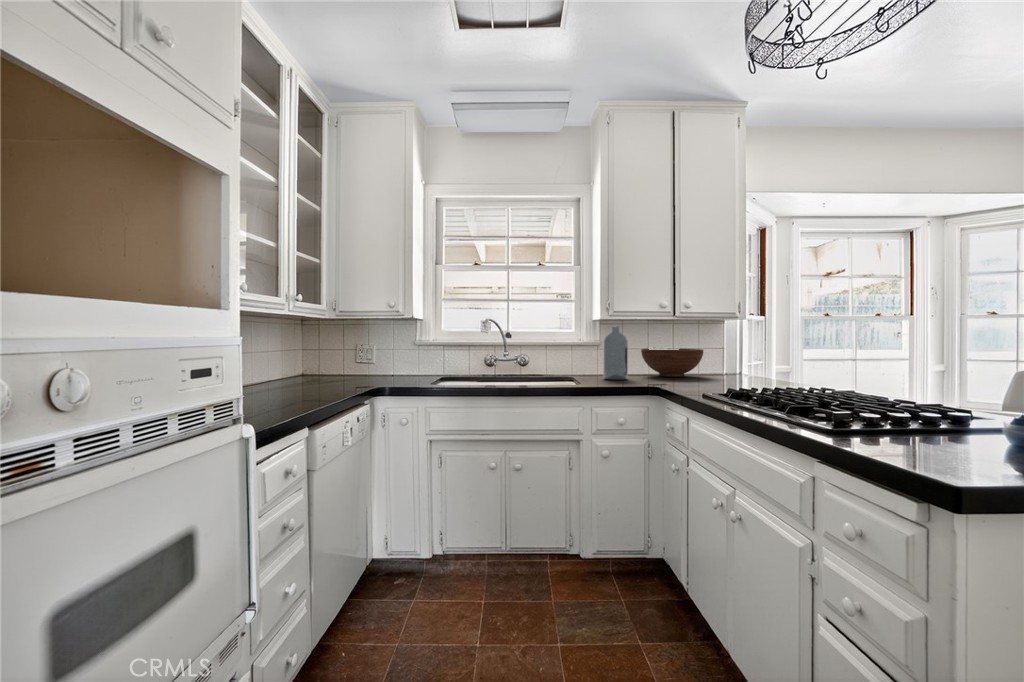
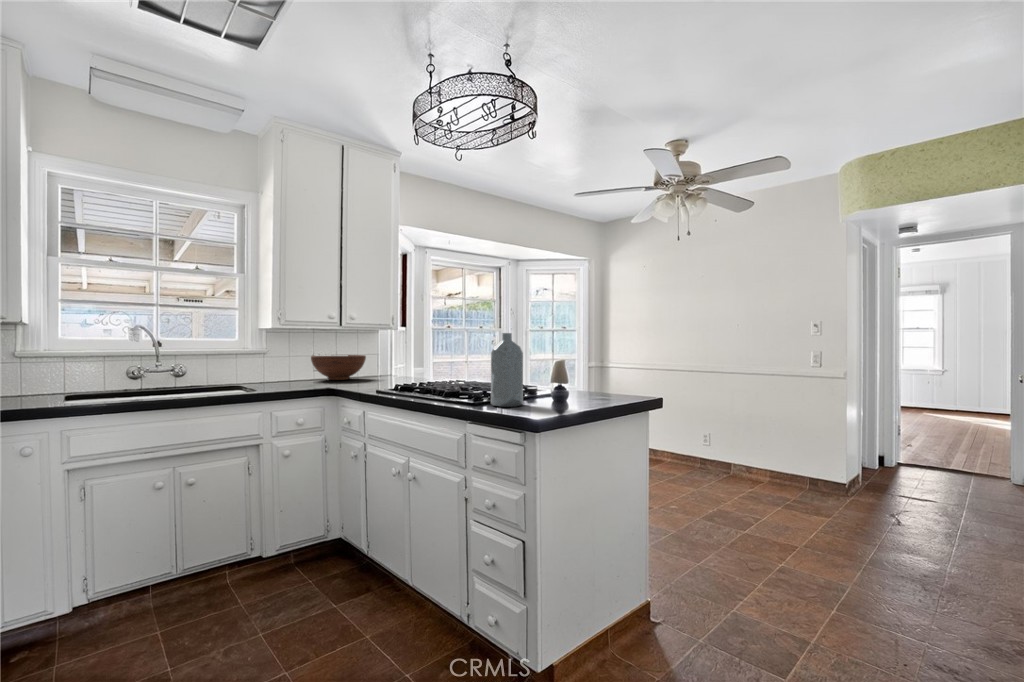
bottle: present [604,326,628,380] -> present [491,333,523,407]

